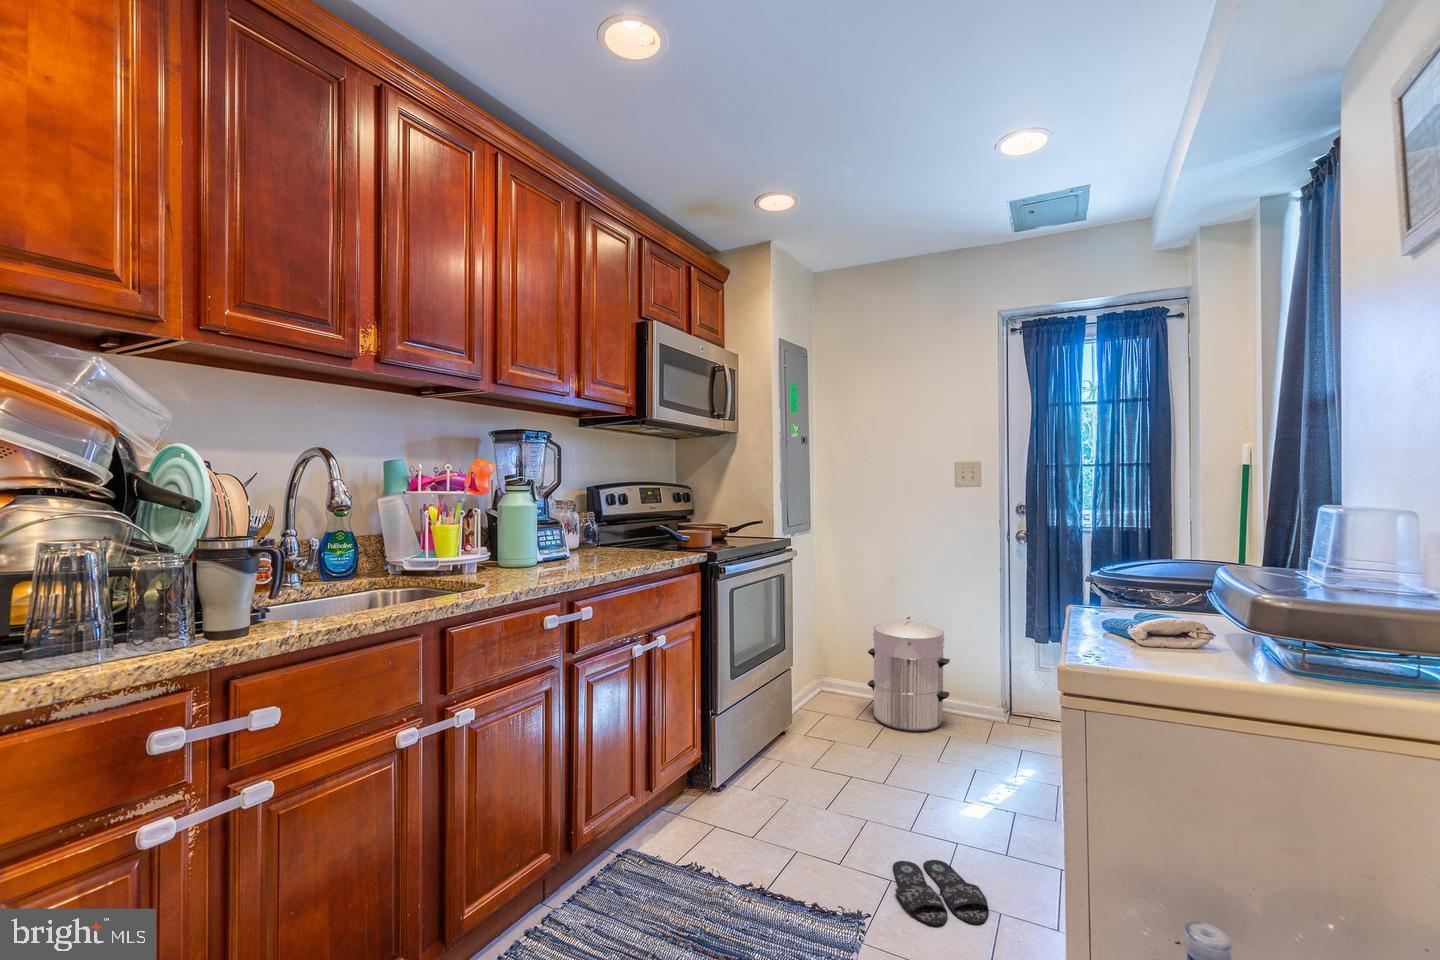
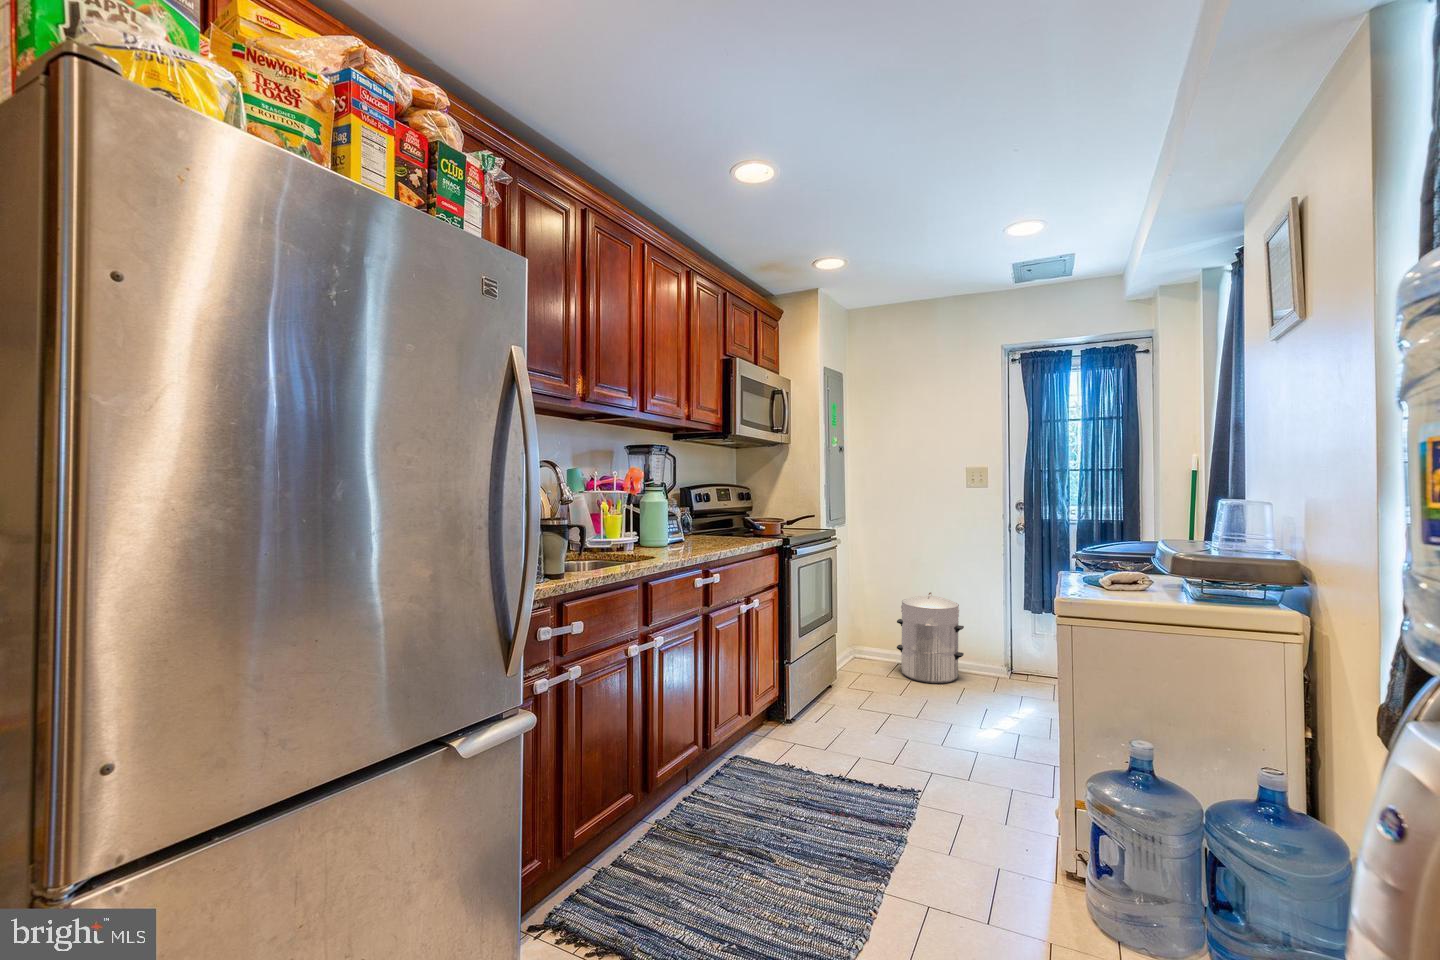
slippers: present [893,860,989,926] -> none [933,760,1005,795]

